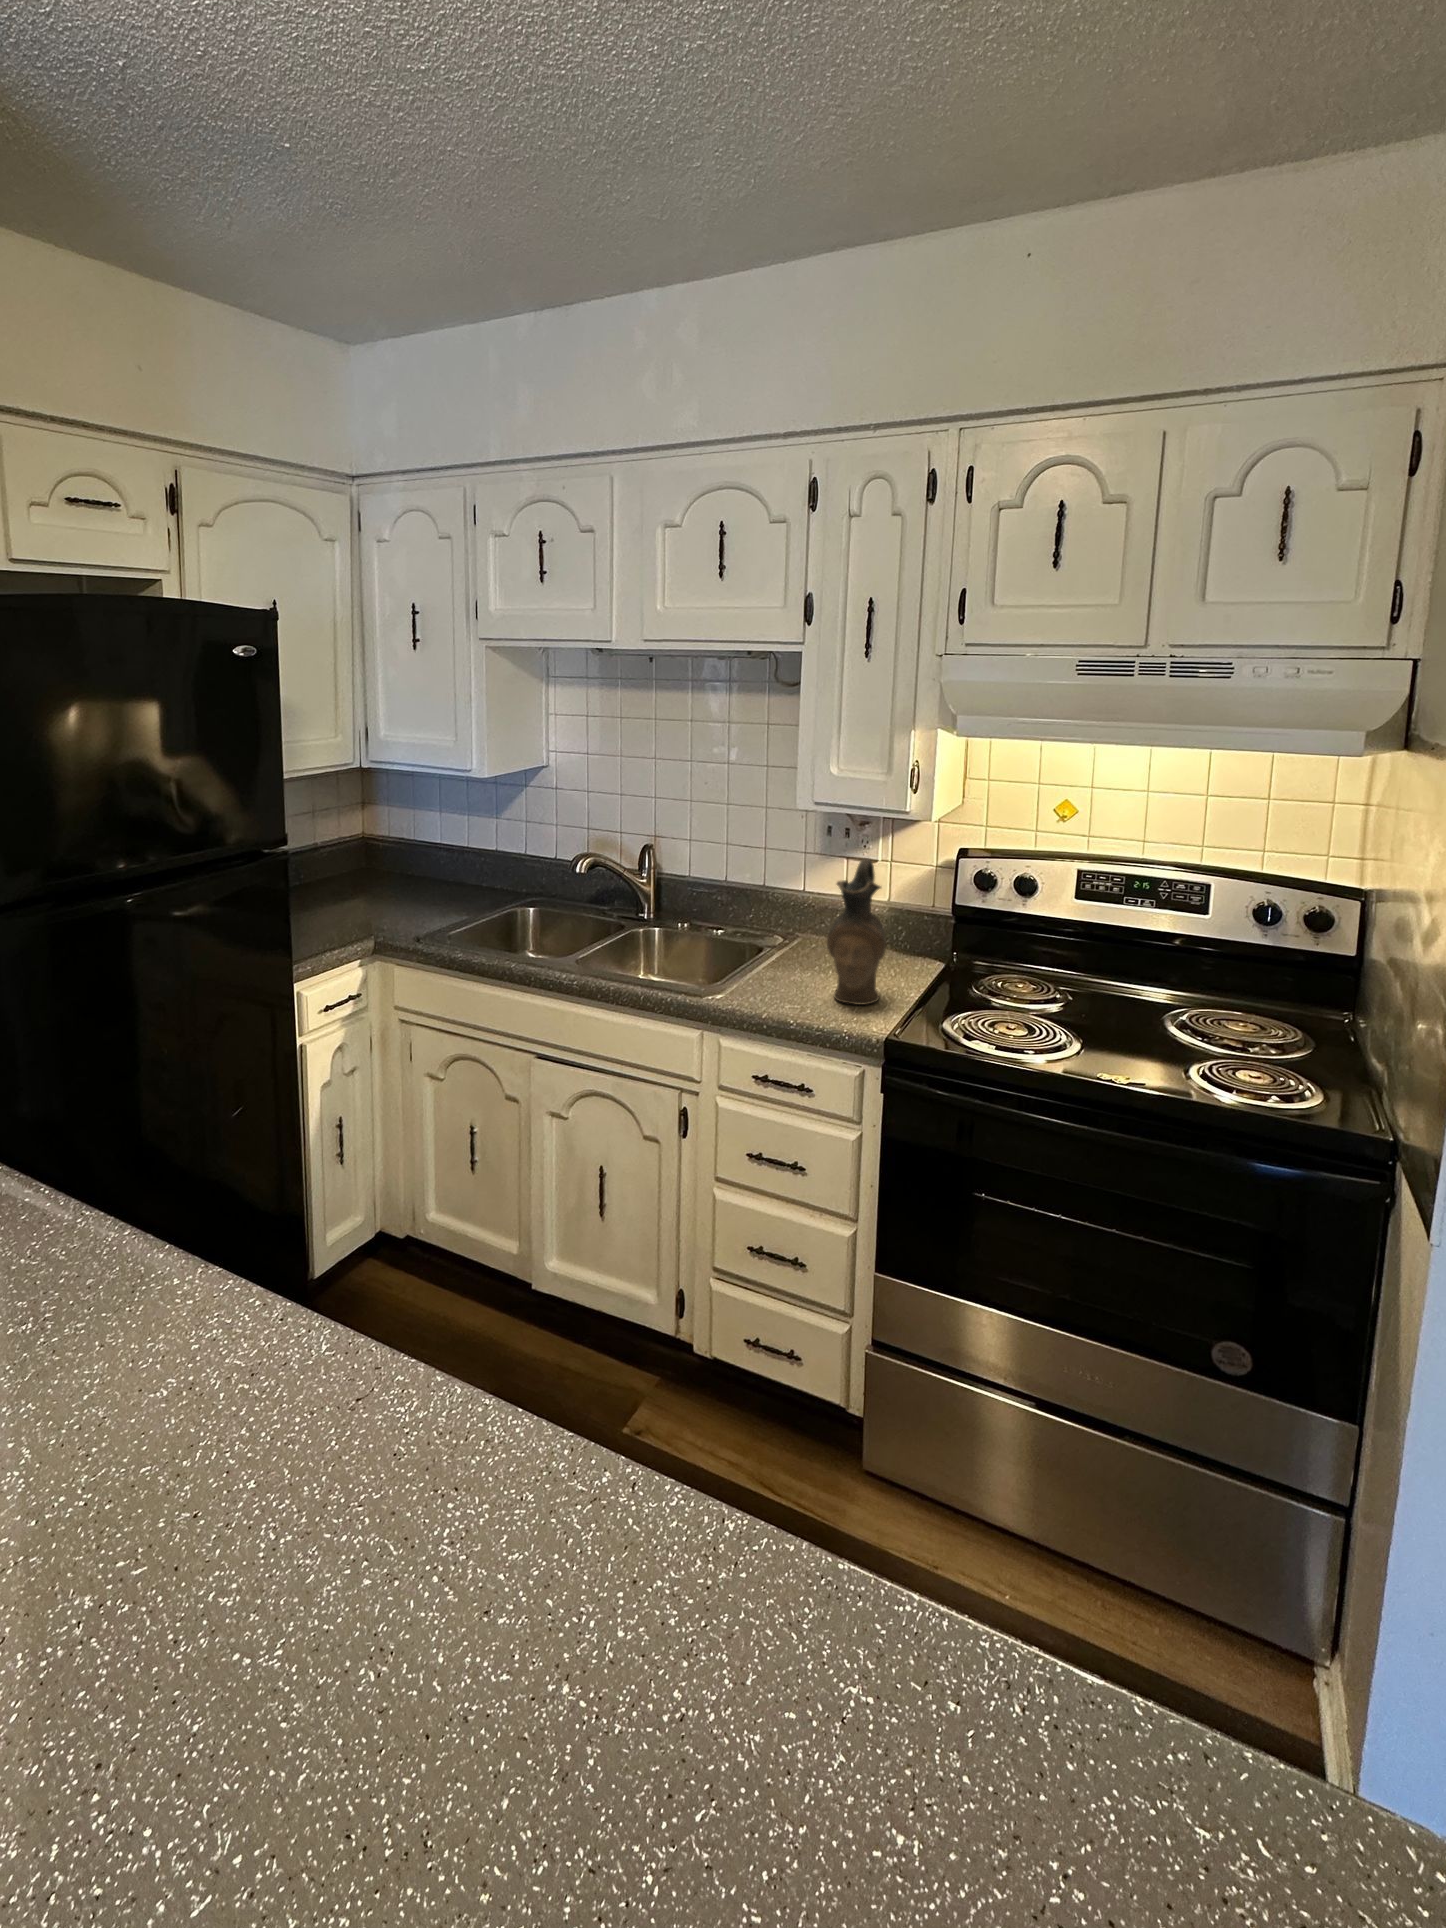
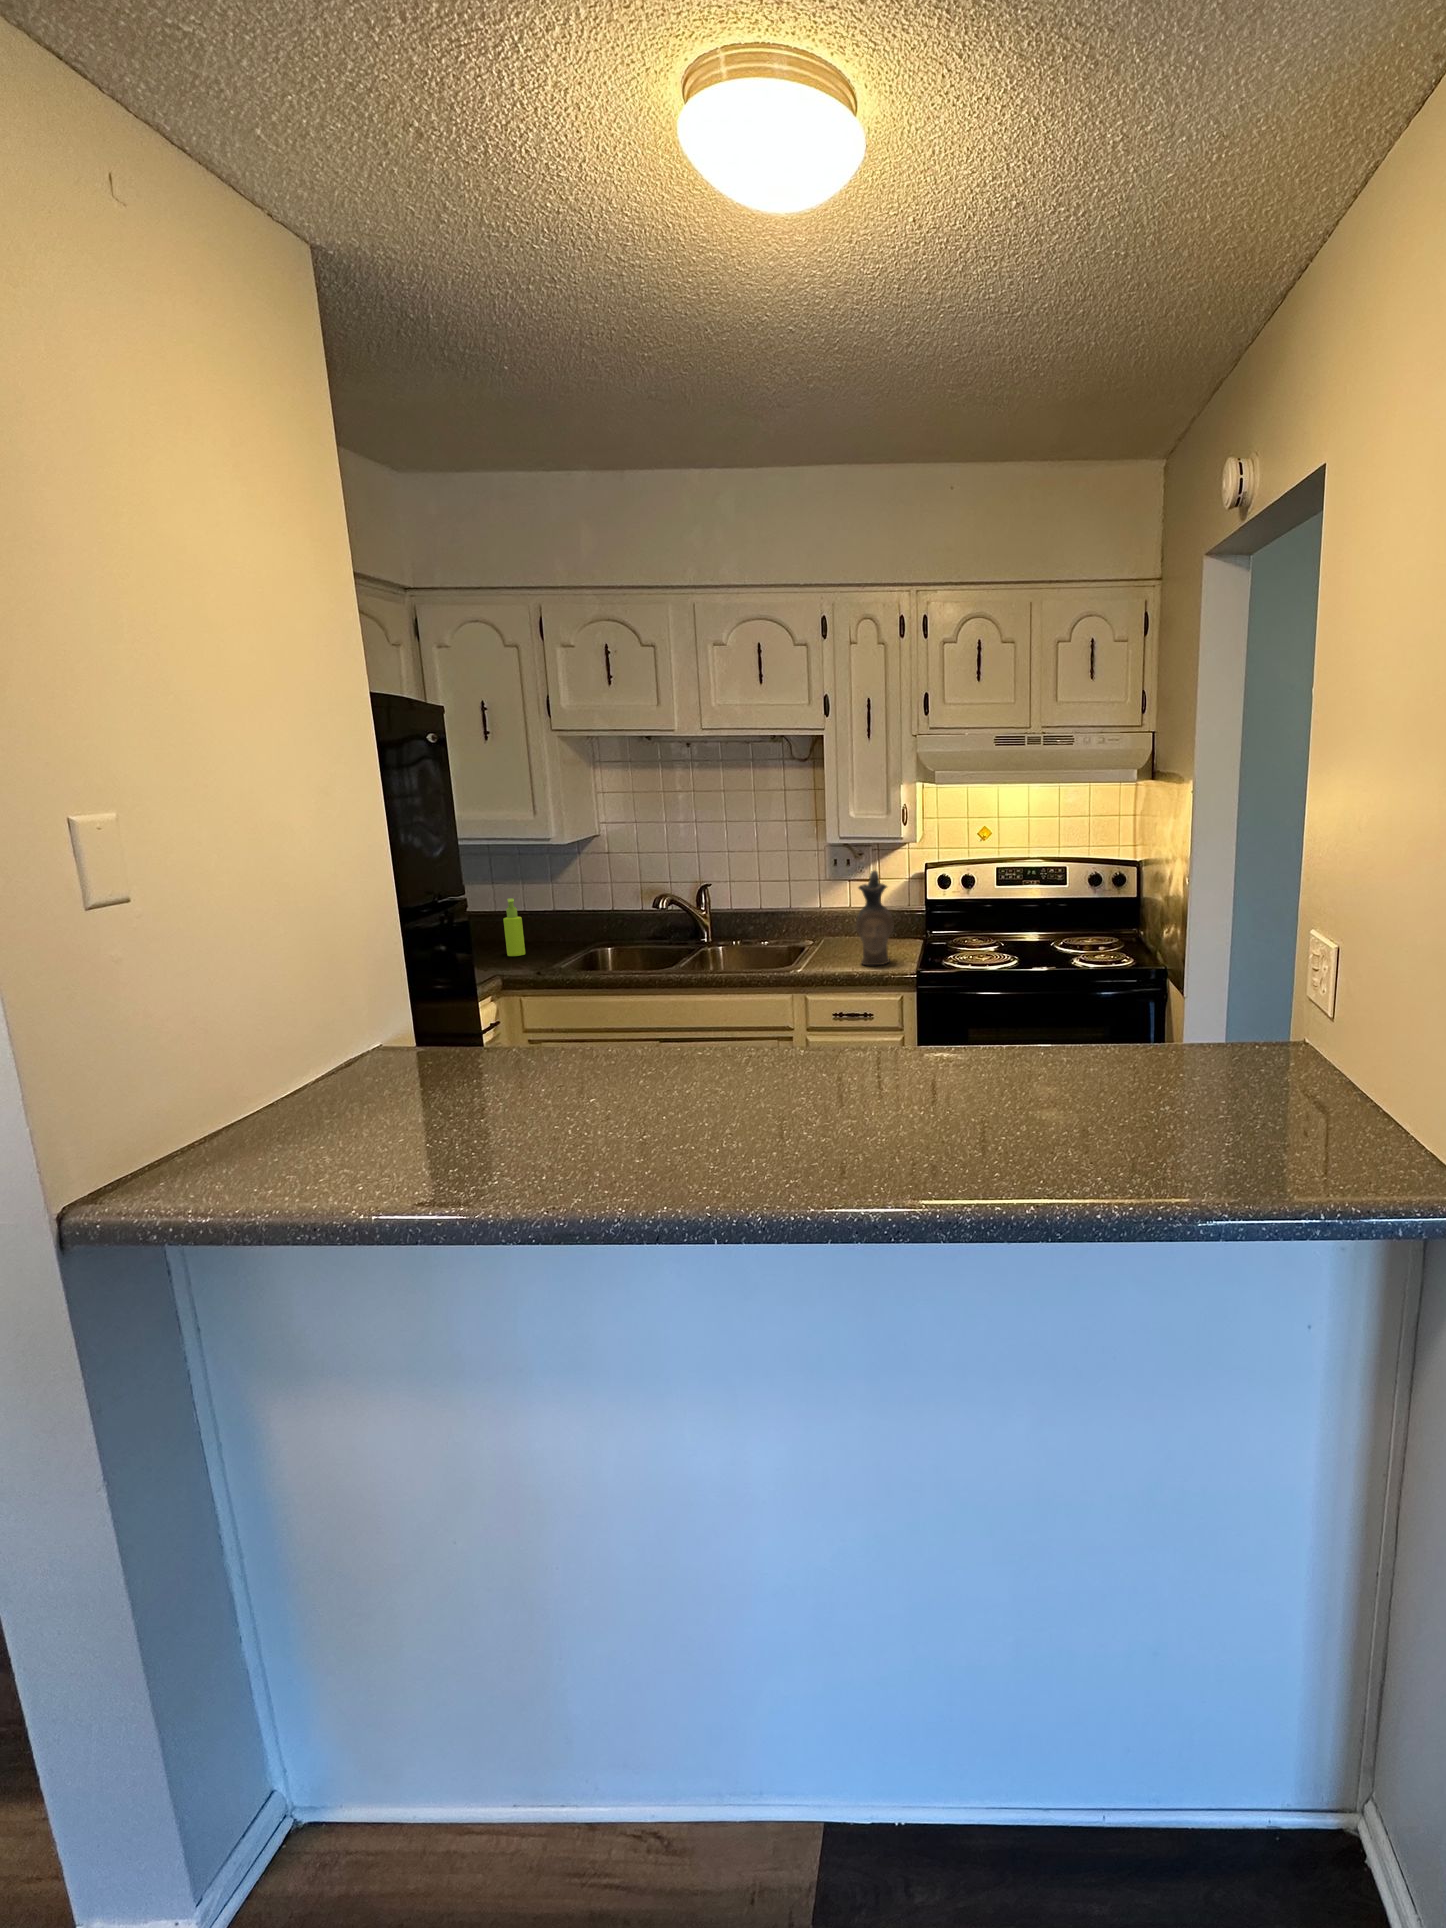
soap dispenser: none [432,840,454,908] -> present [503,898,525,956]

